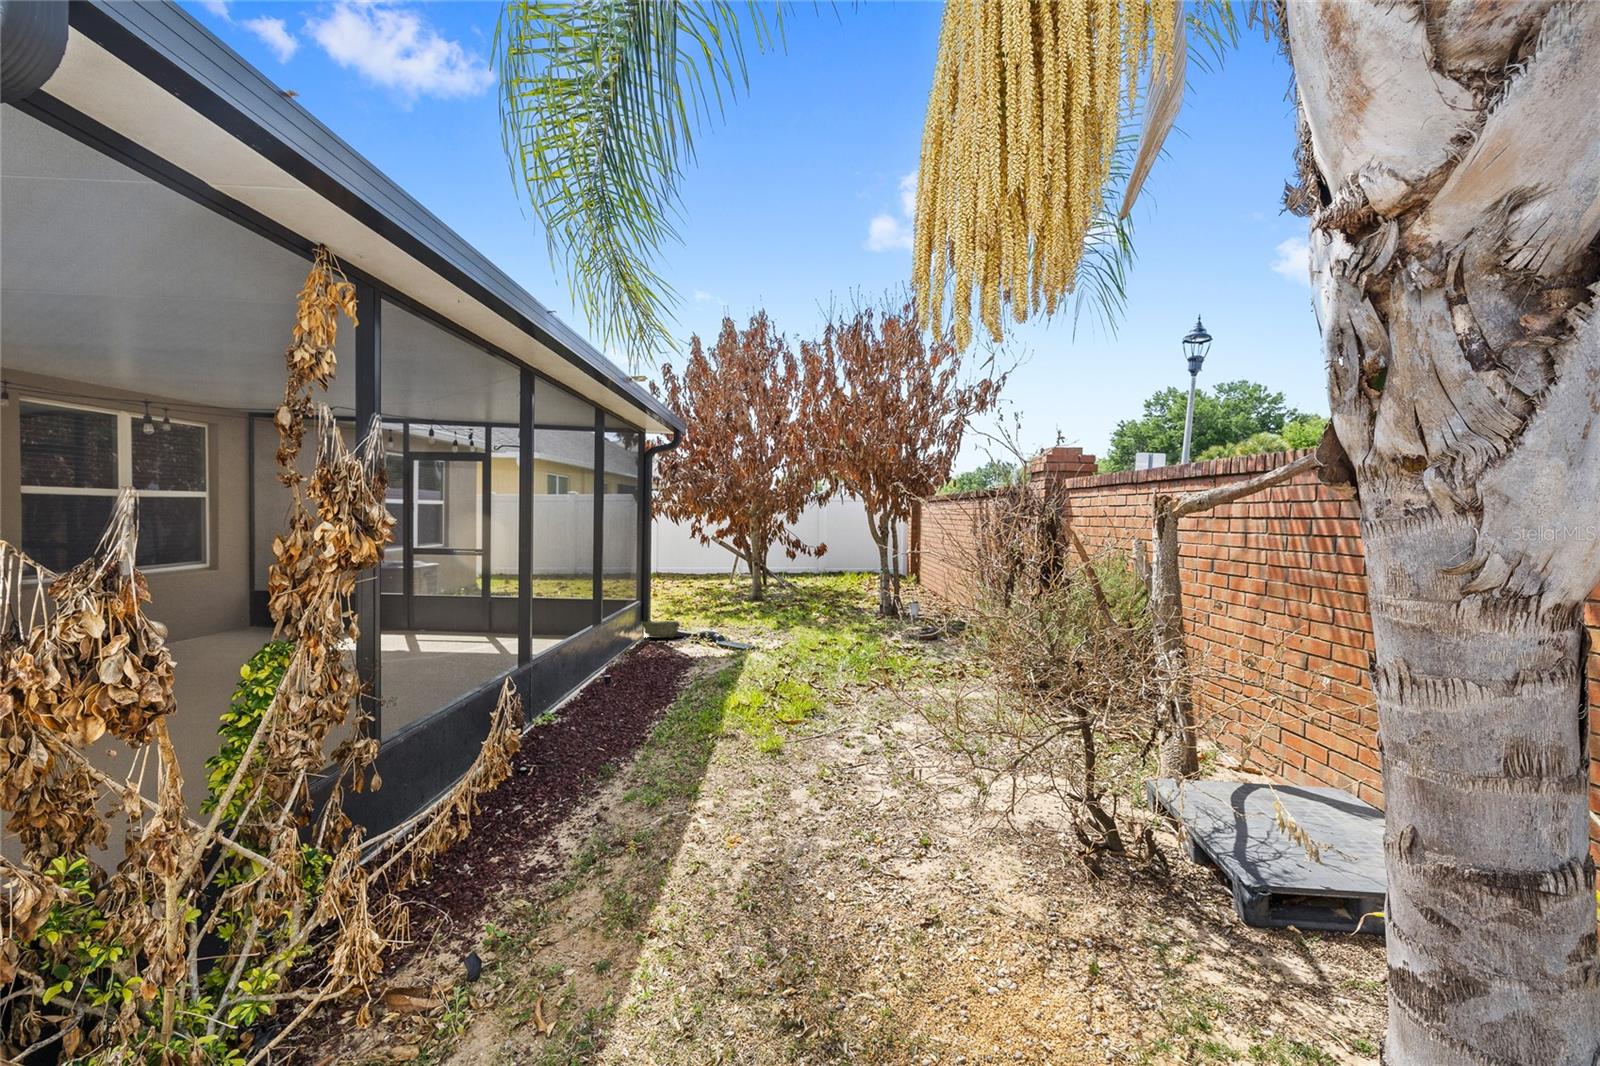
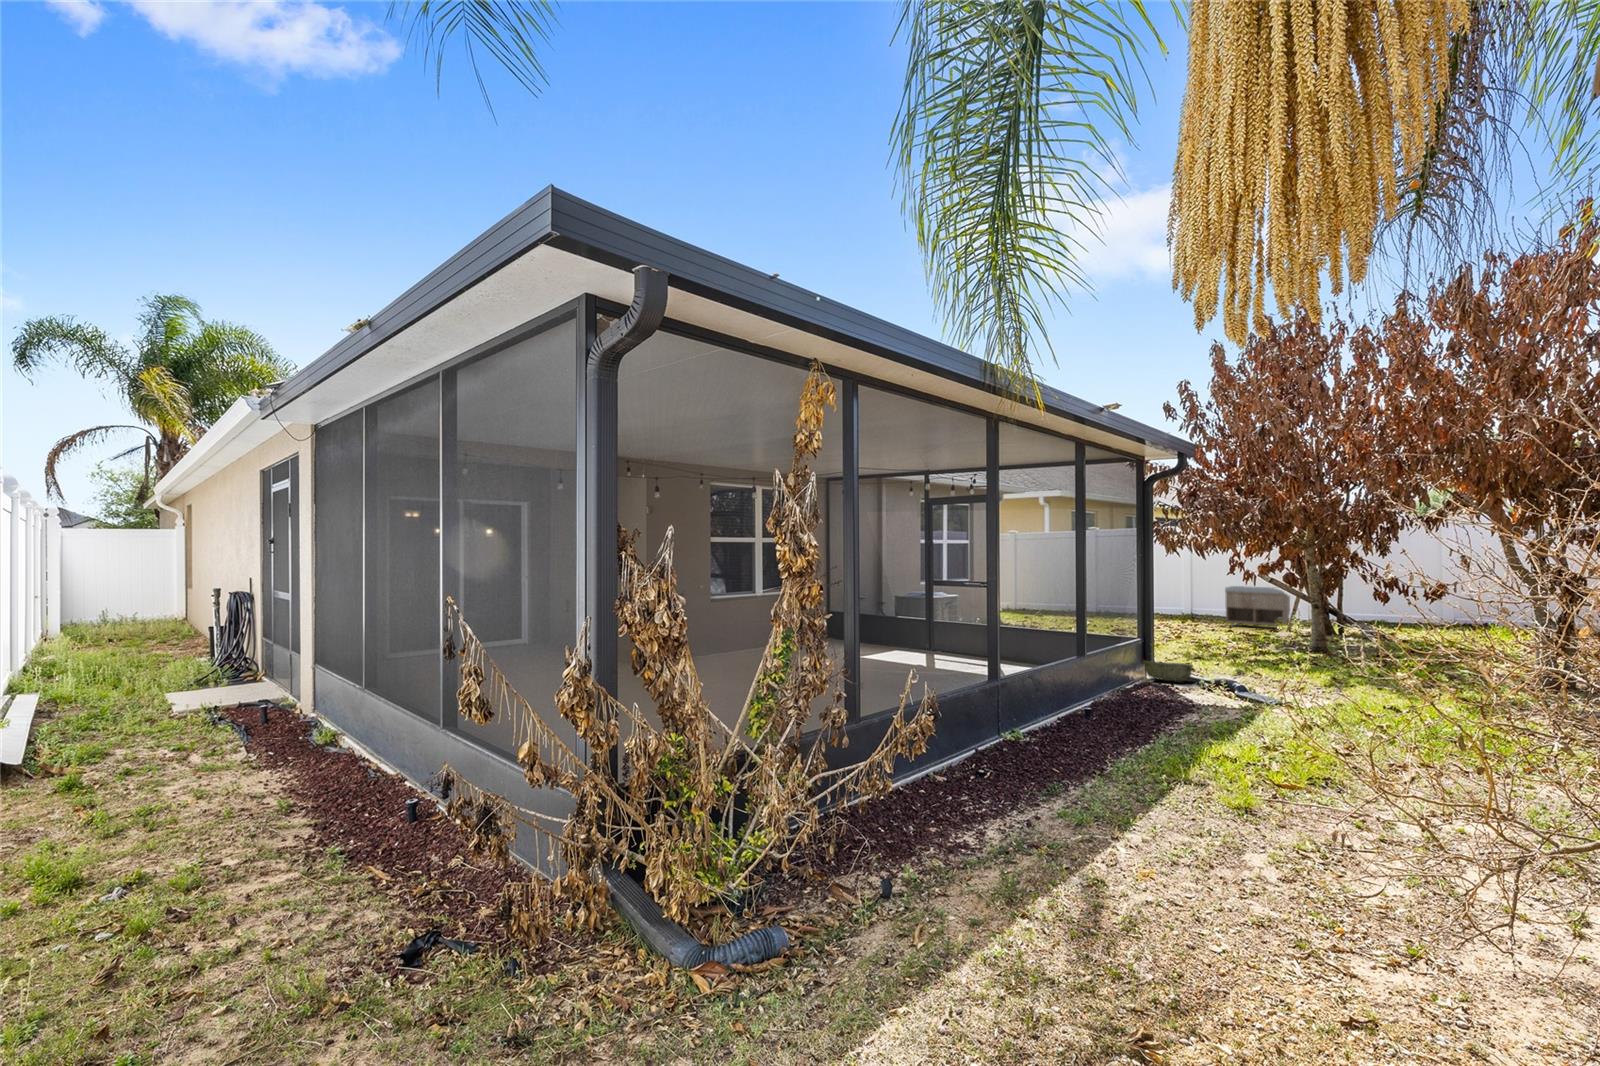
storage bench: none [679,550,725,585] -> present [1225,586,1290,629]

